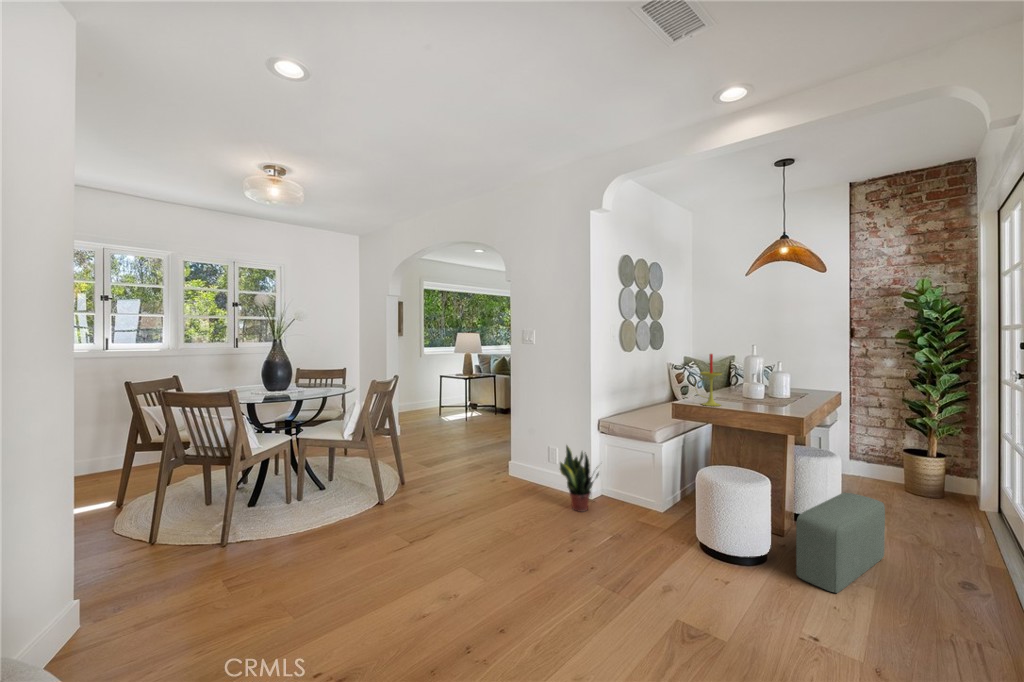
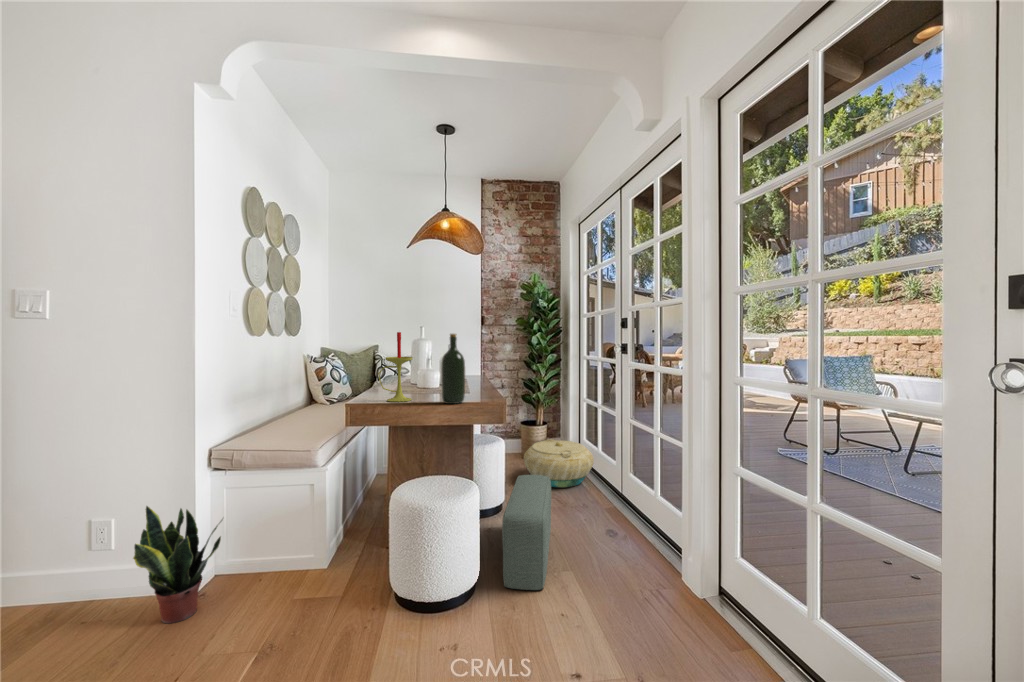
wine bottle: none [740,357,761,413] -> present [441,334,465,404]
basket: none [887,472,1003,533] -> present [524,439,594,487]

